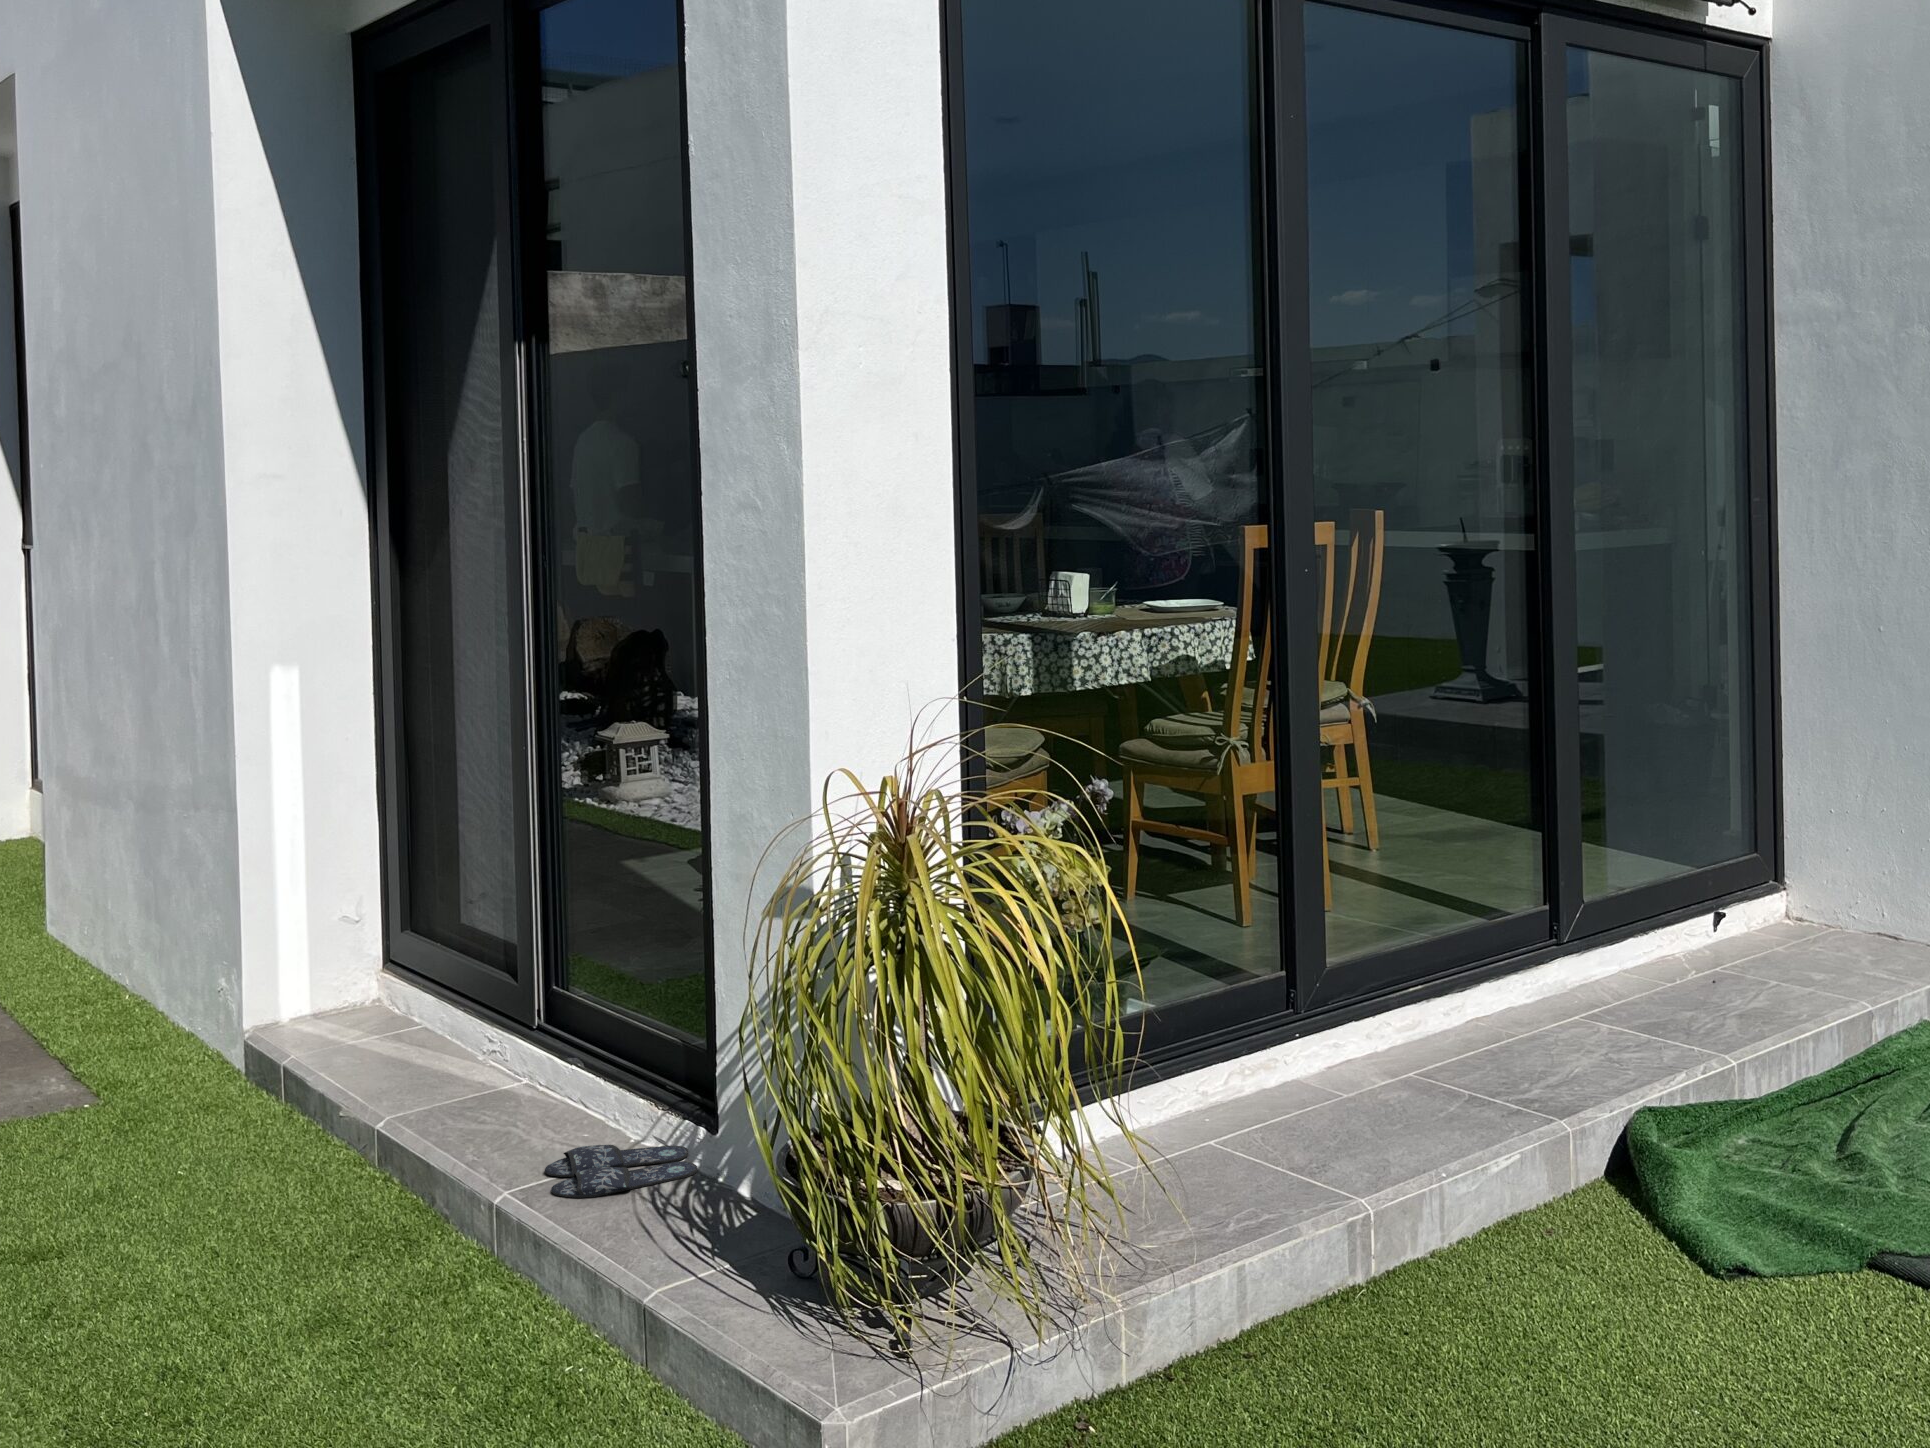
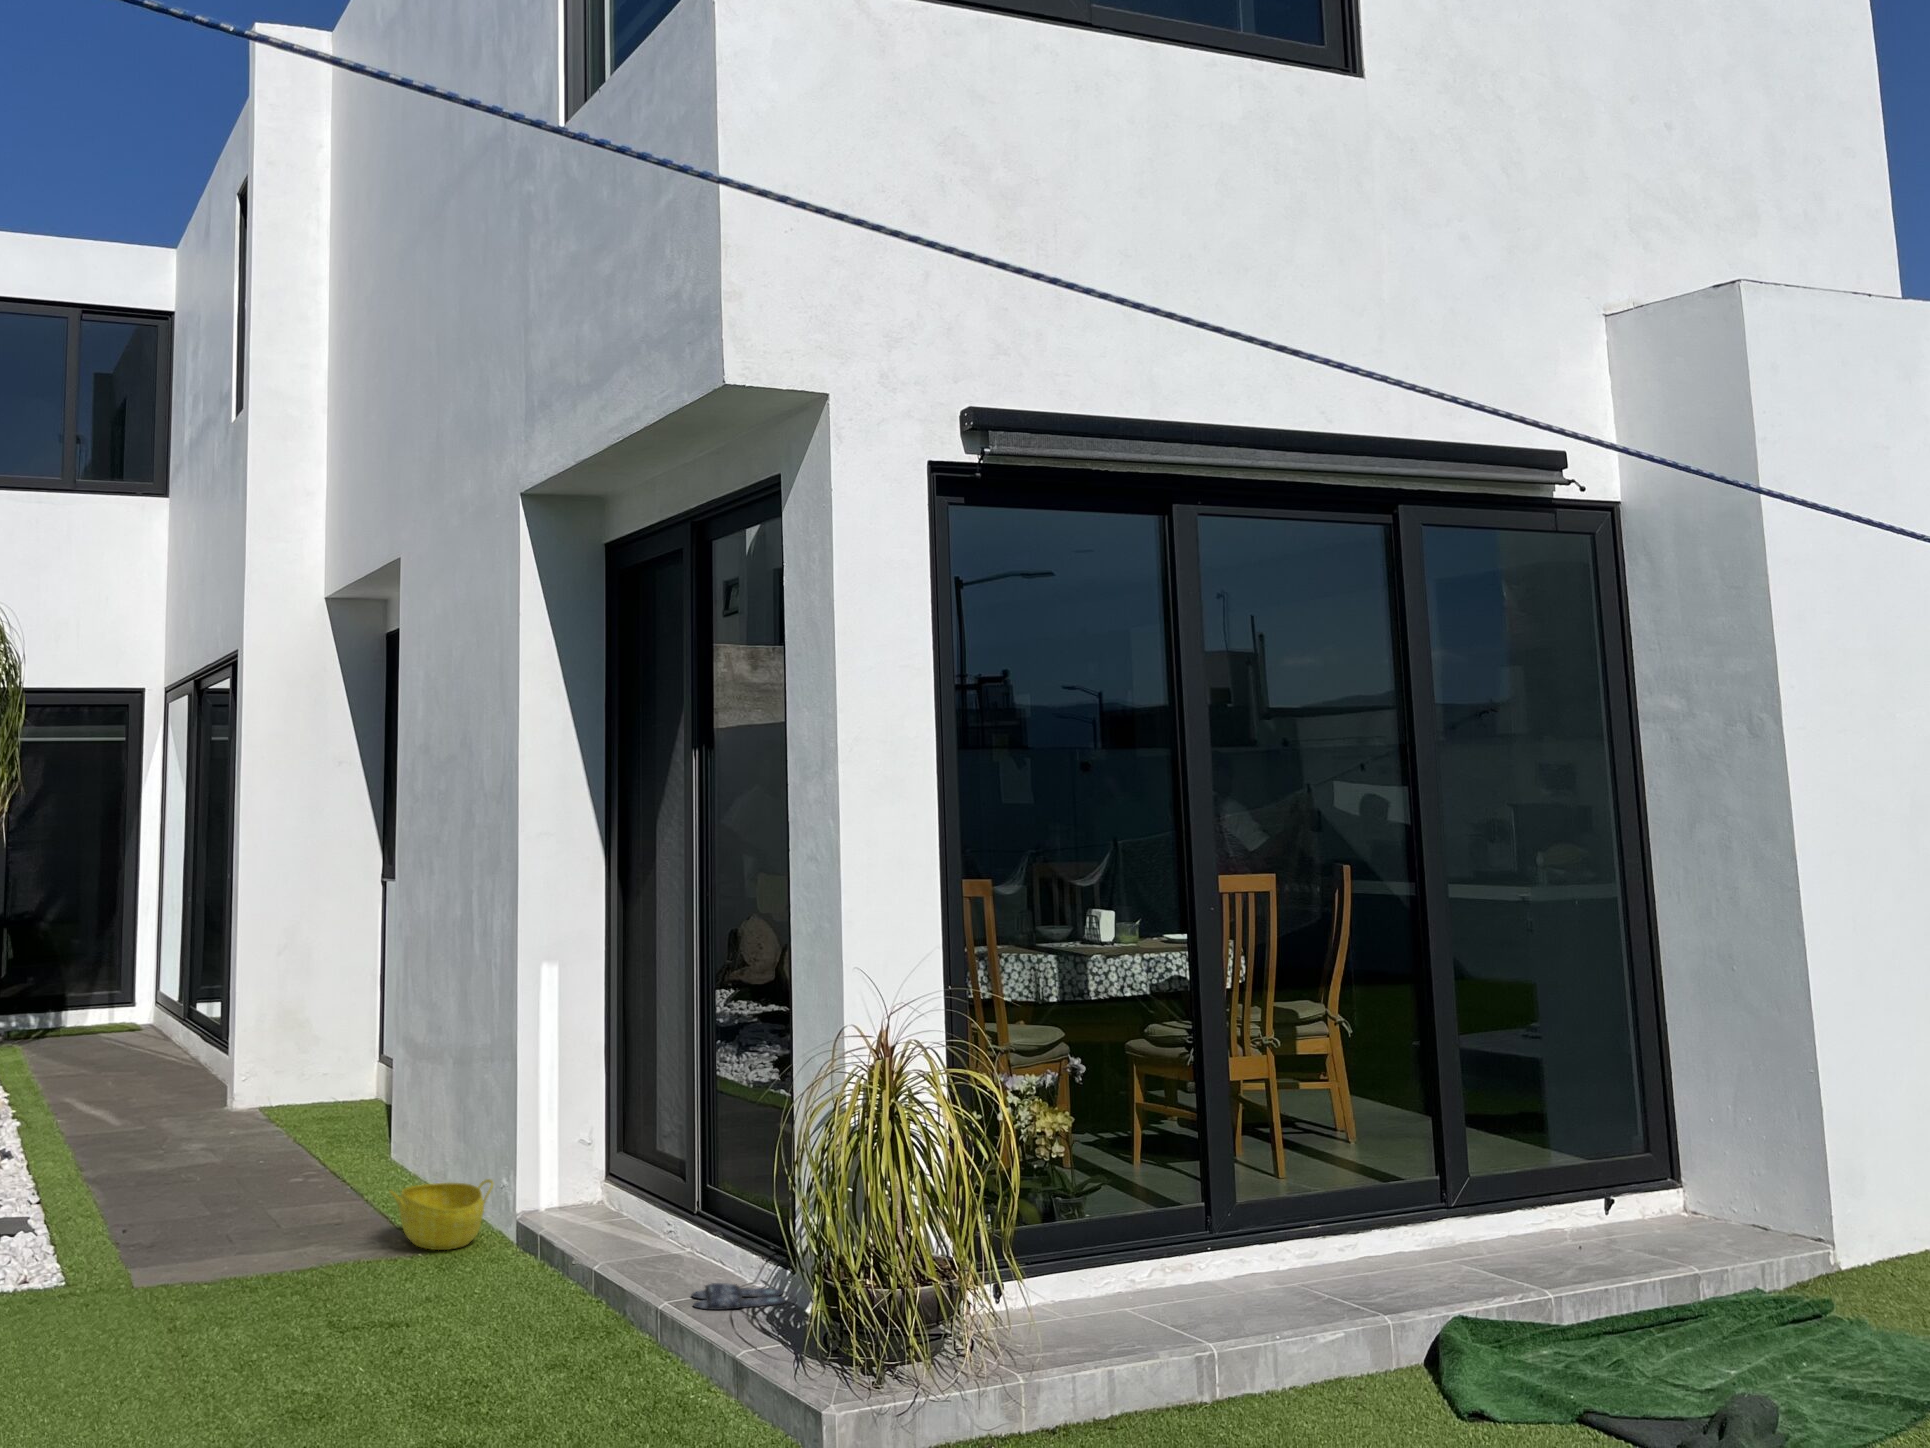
basket: none [32,981,204,1094] -> present [390,1179,494,1250]

